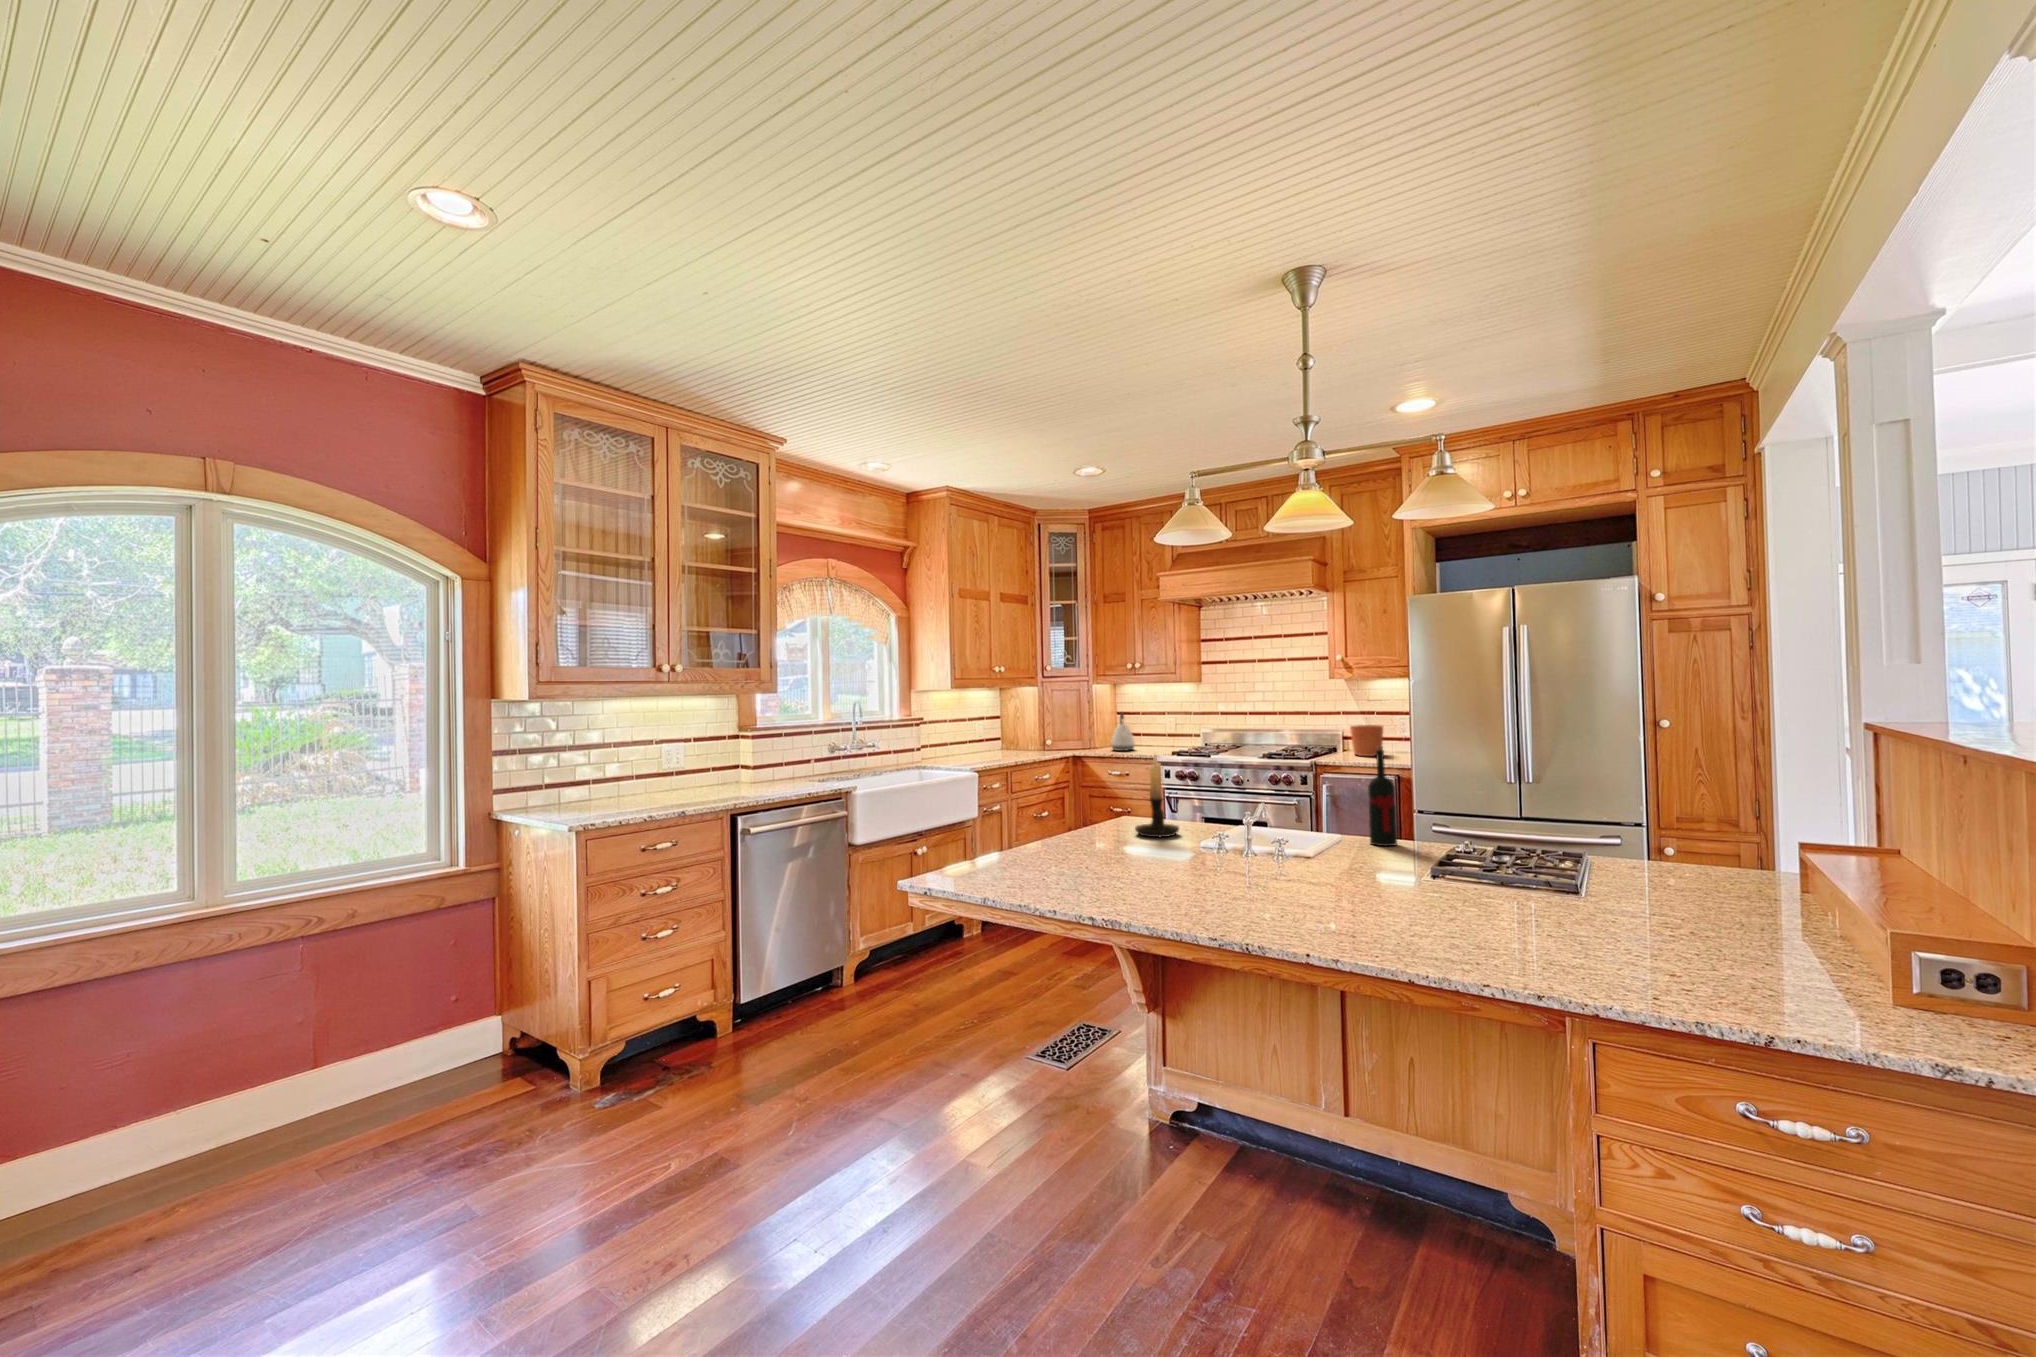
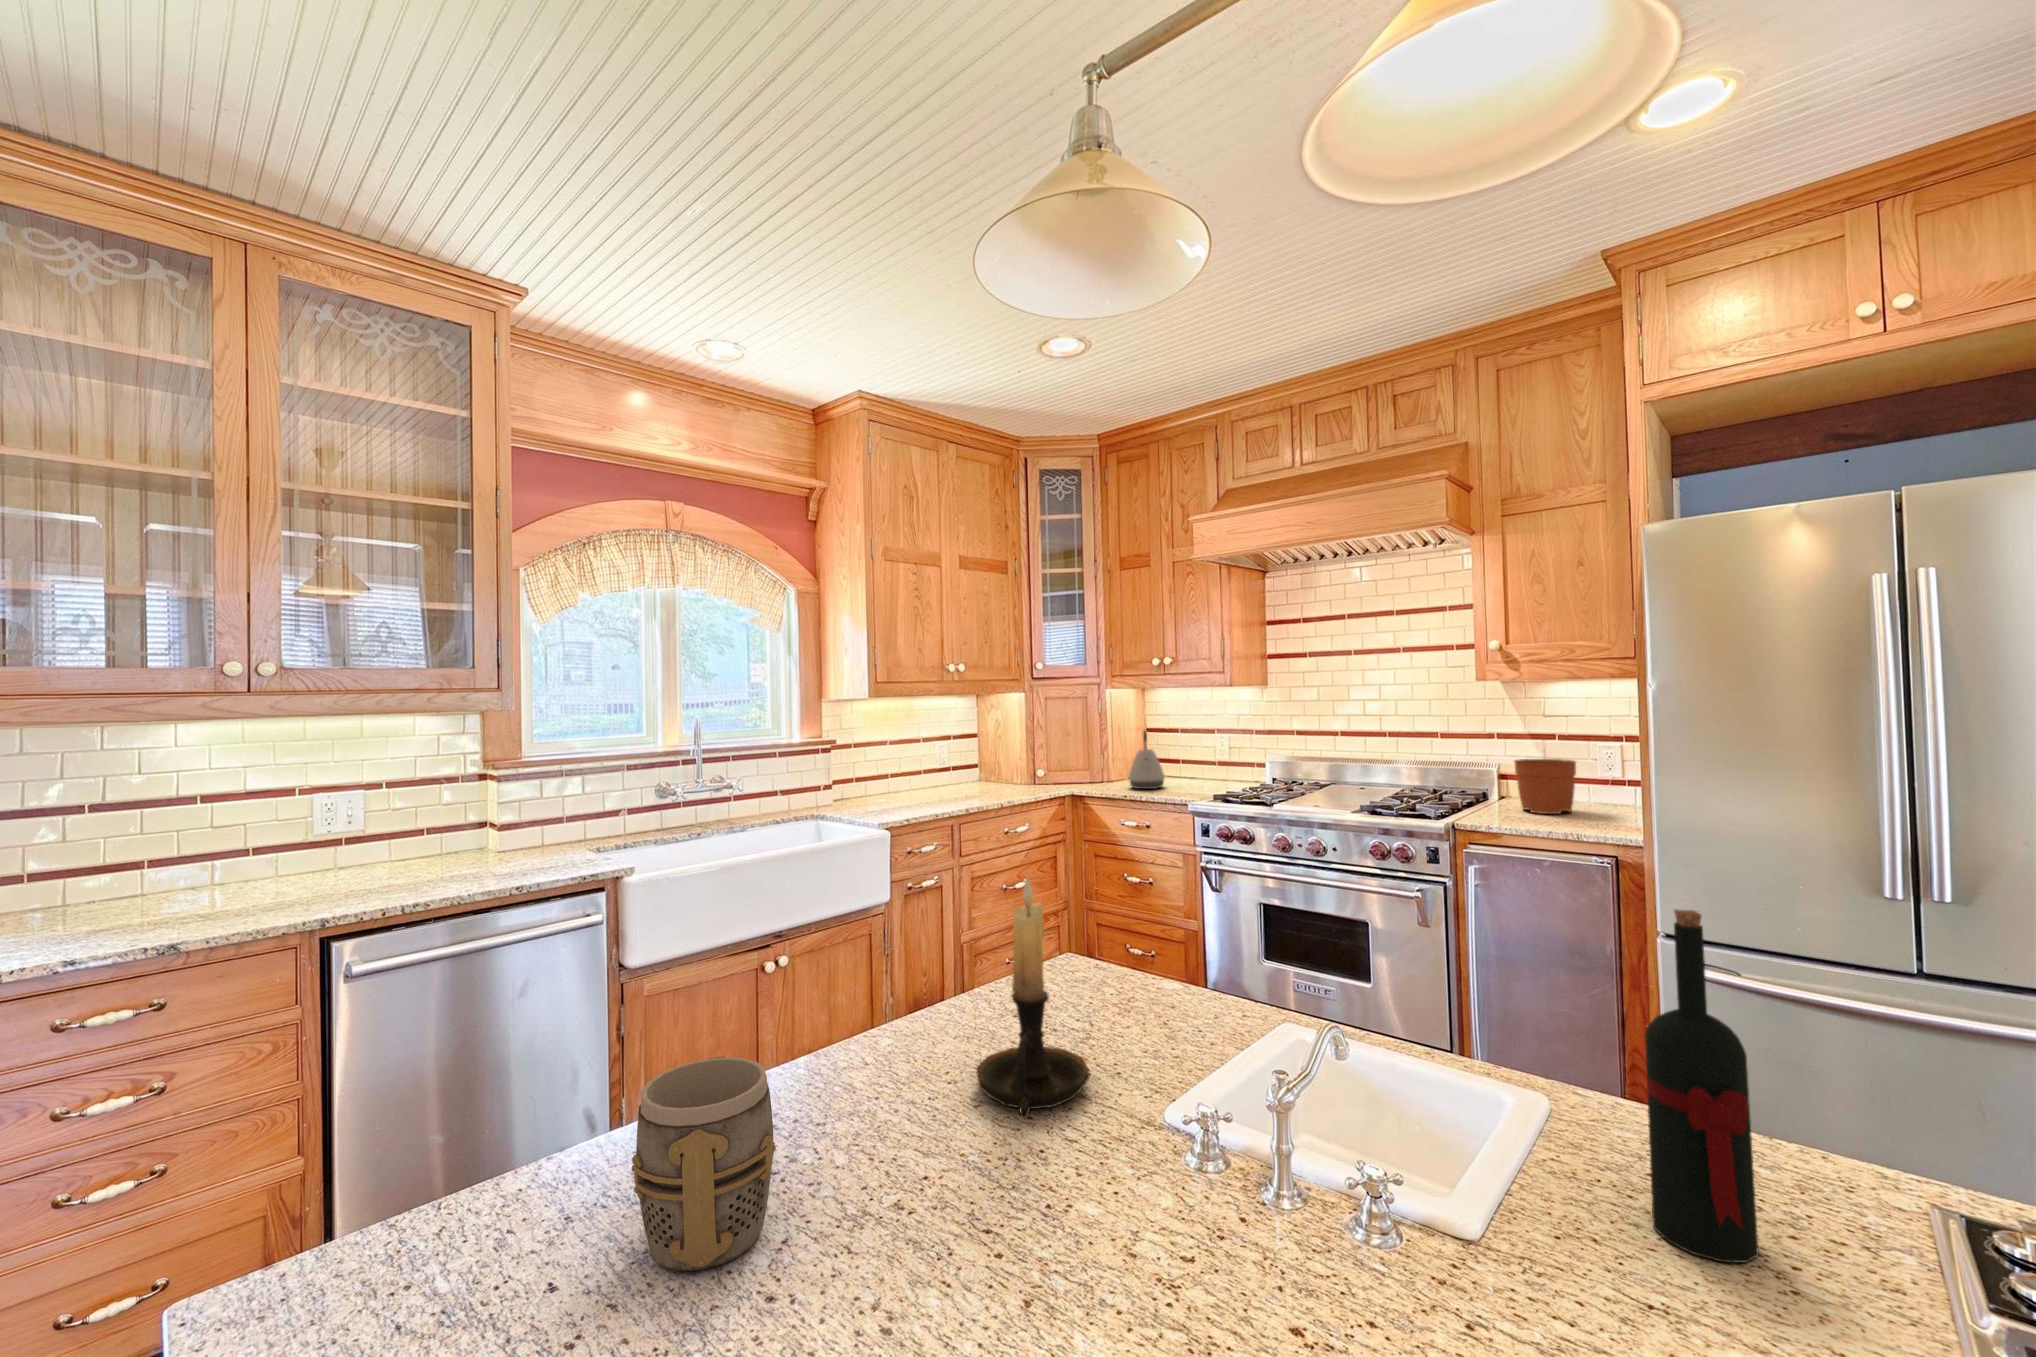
mug: none [1060,803,1103,859] -> present [632,1057,776,1271]

